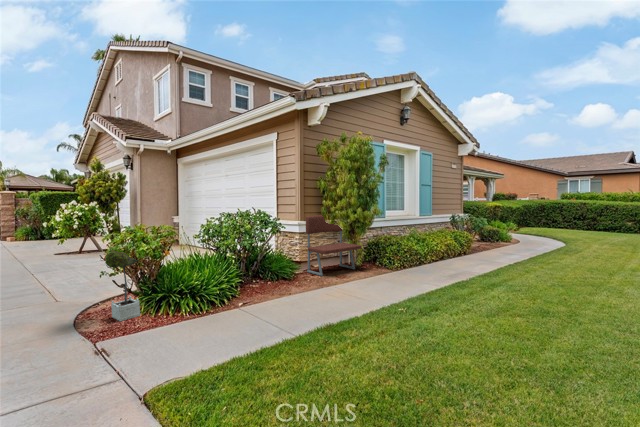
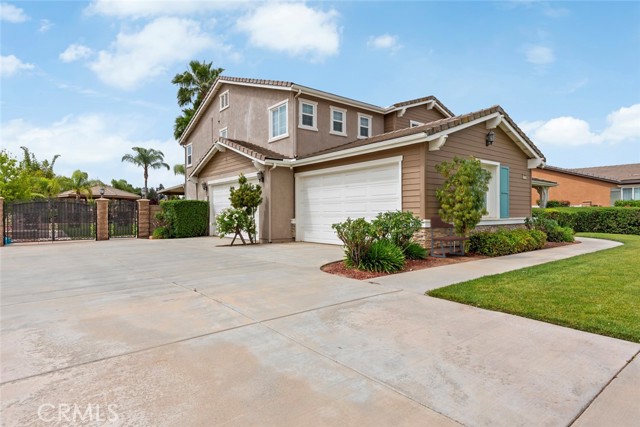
potted tree: present [105,249,140,321] -> none [343,231,361,273]

